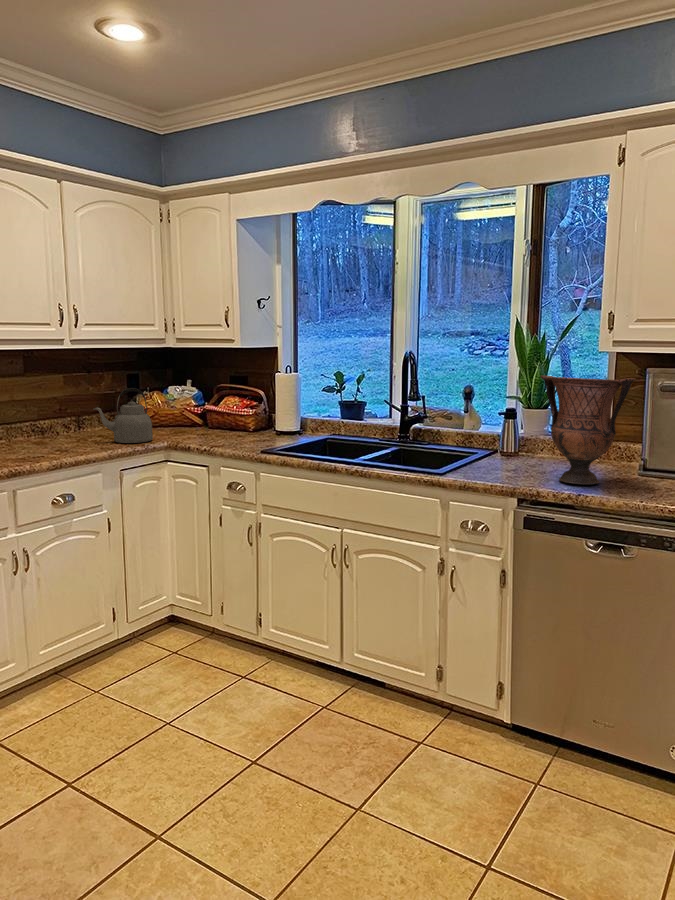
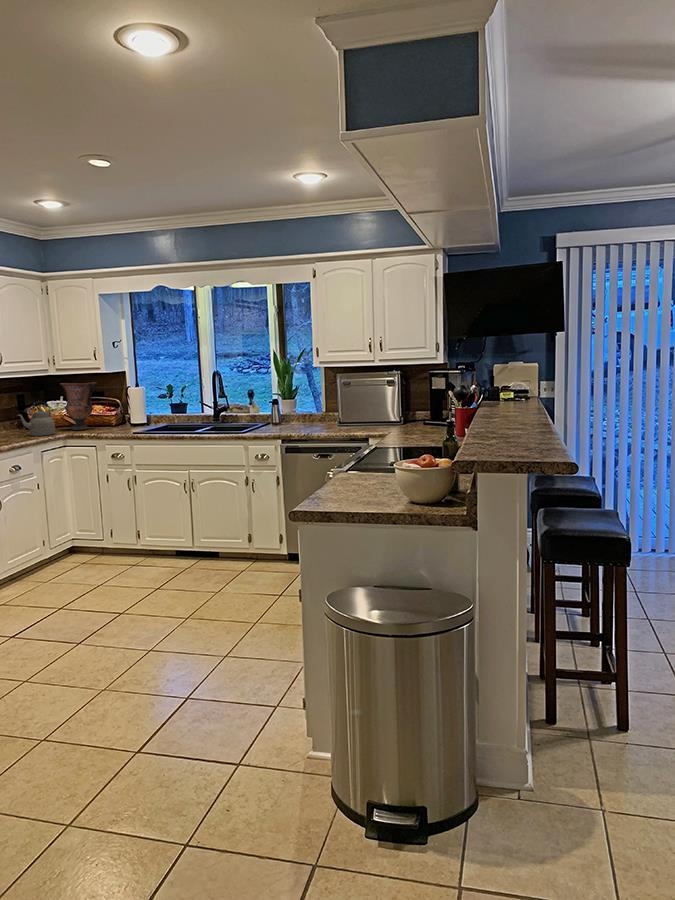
vase: present [541,375,636,485] -> present [60,383,97,430]

